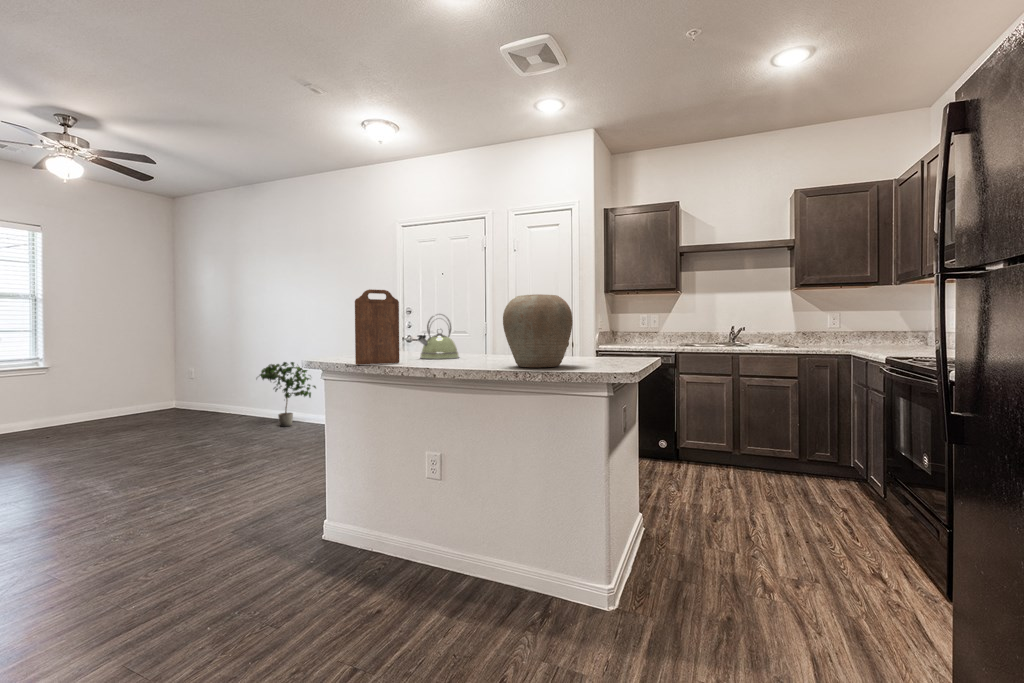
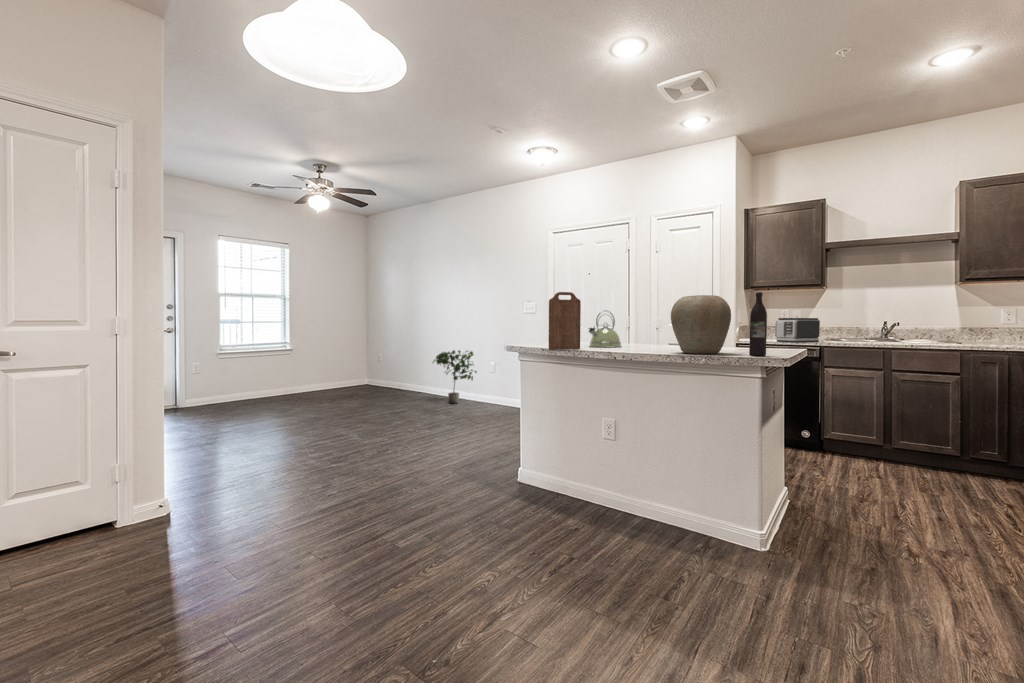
wine bottle: none [592,291,610,370] -> present [749,292,767,356]
toaster: none [632,322,674,348] -> present [775,318,820,342]

